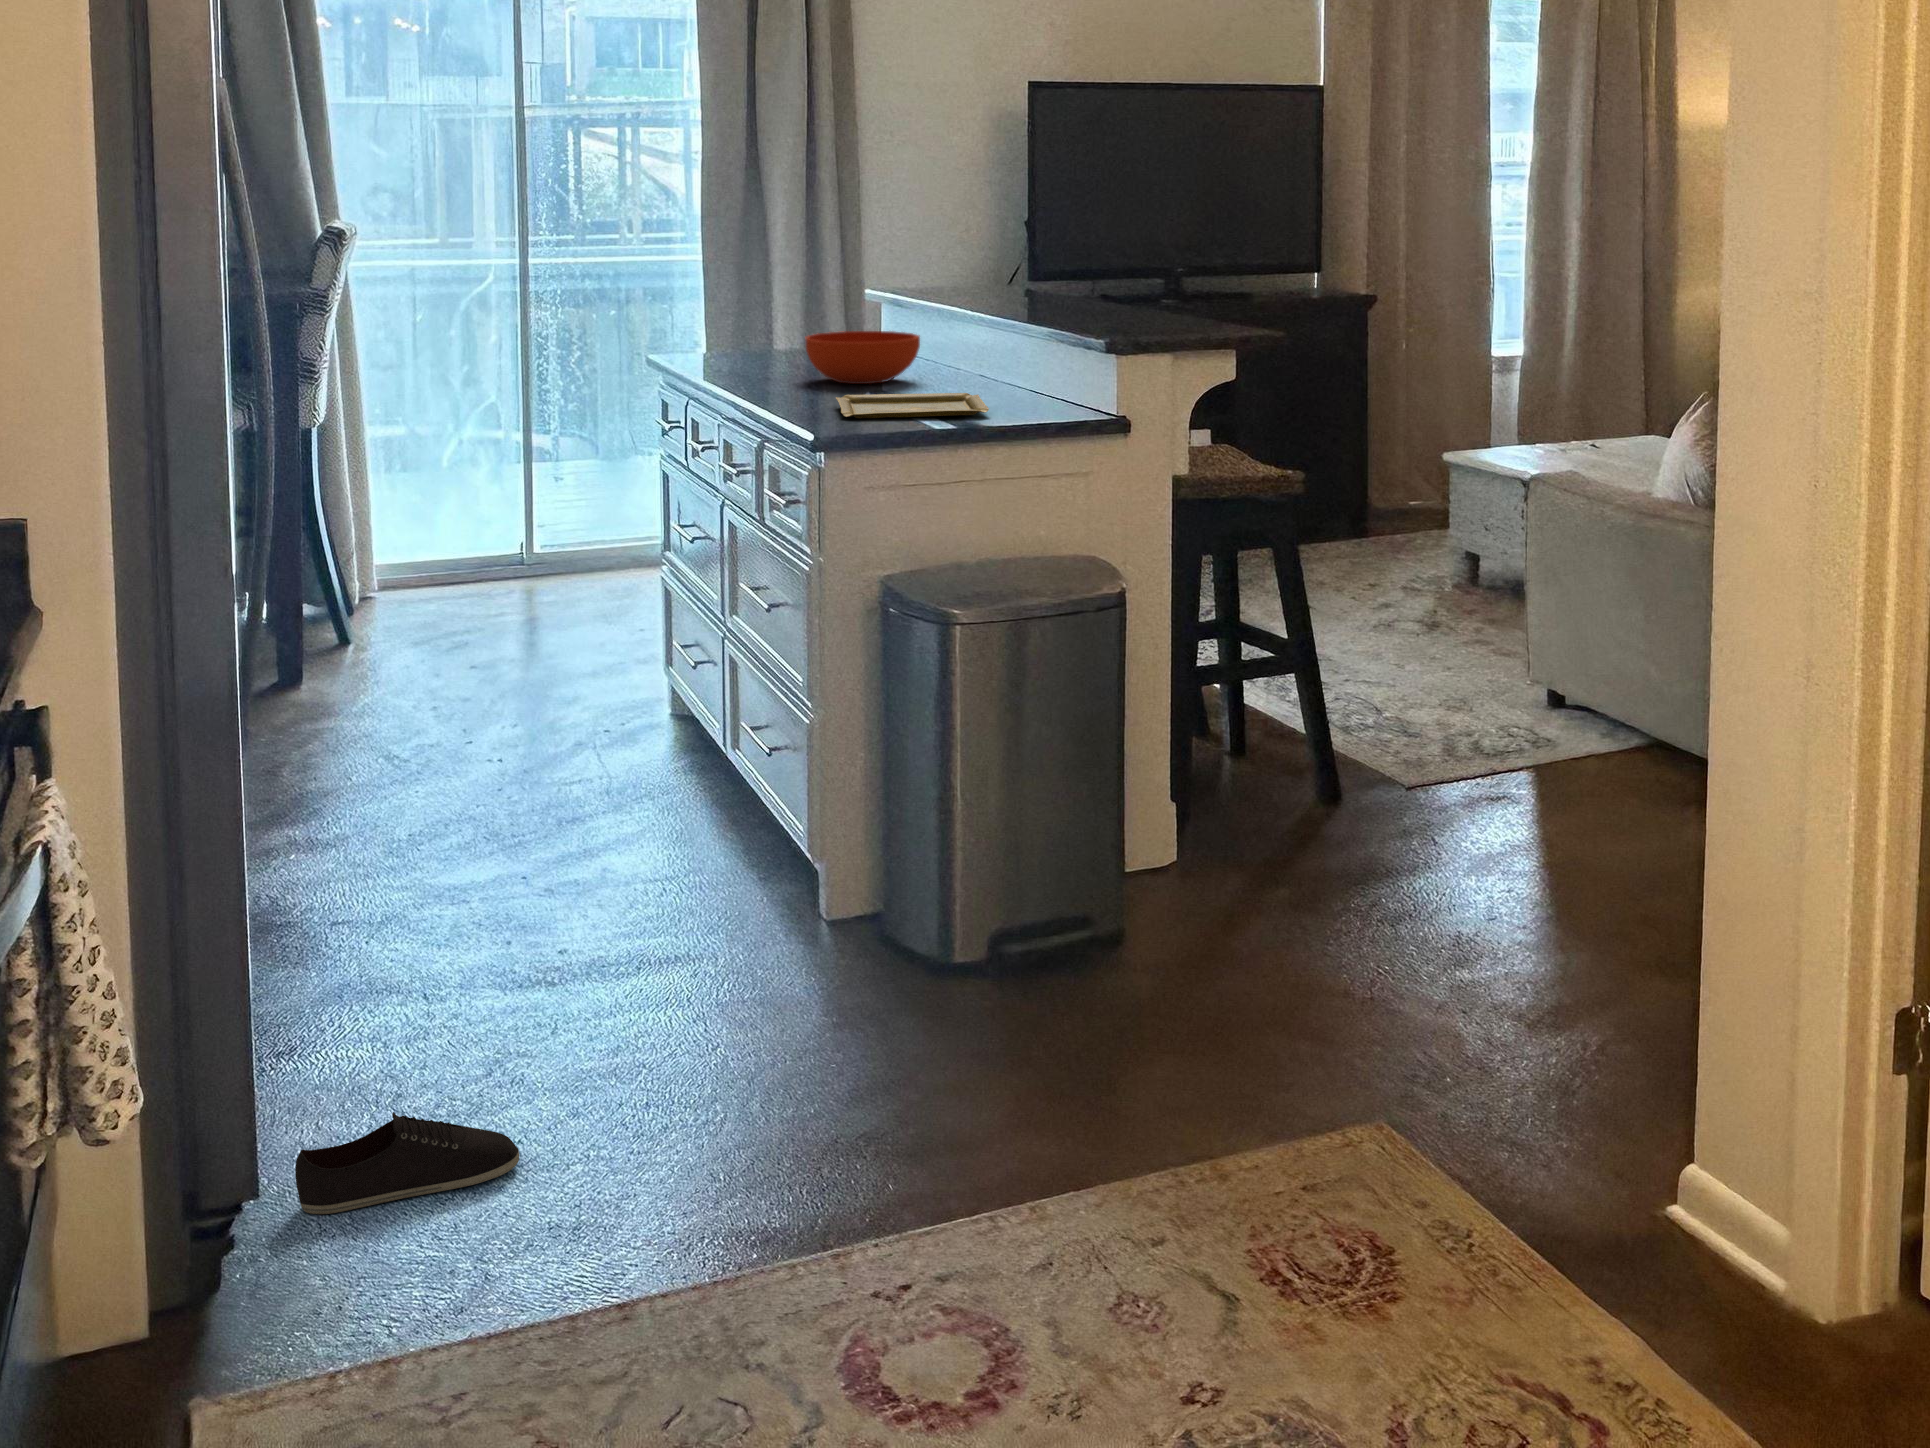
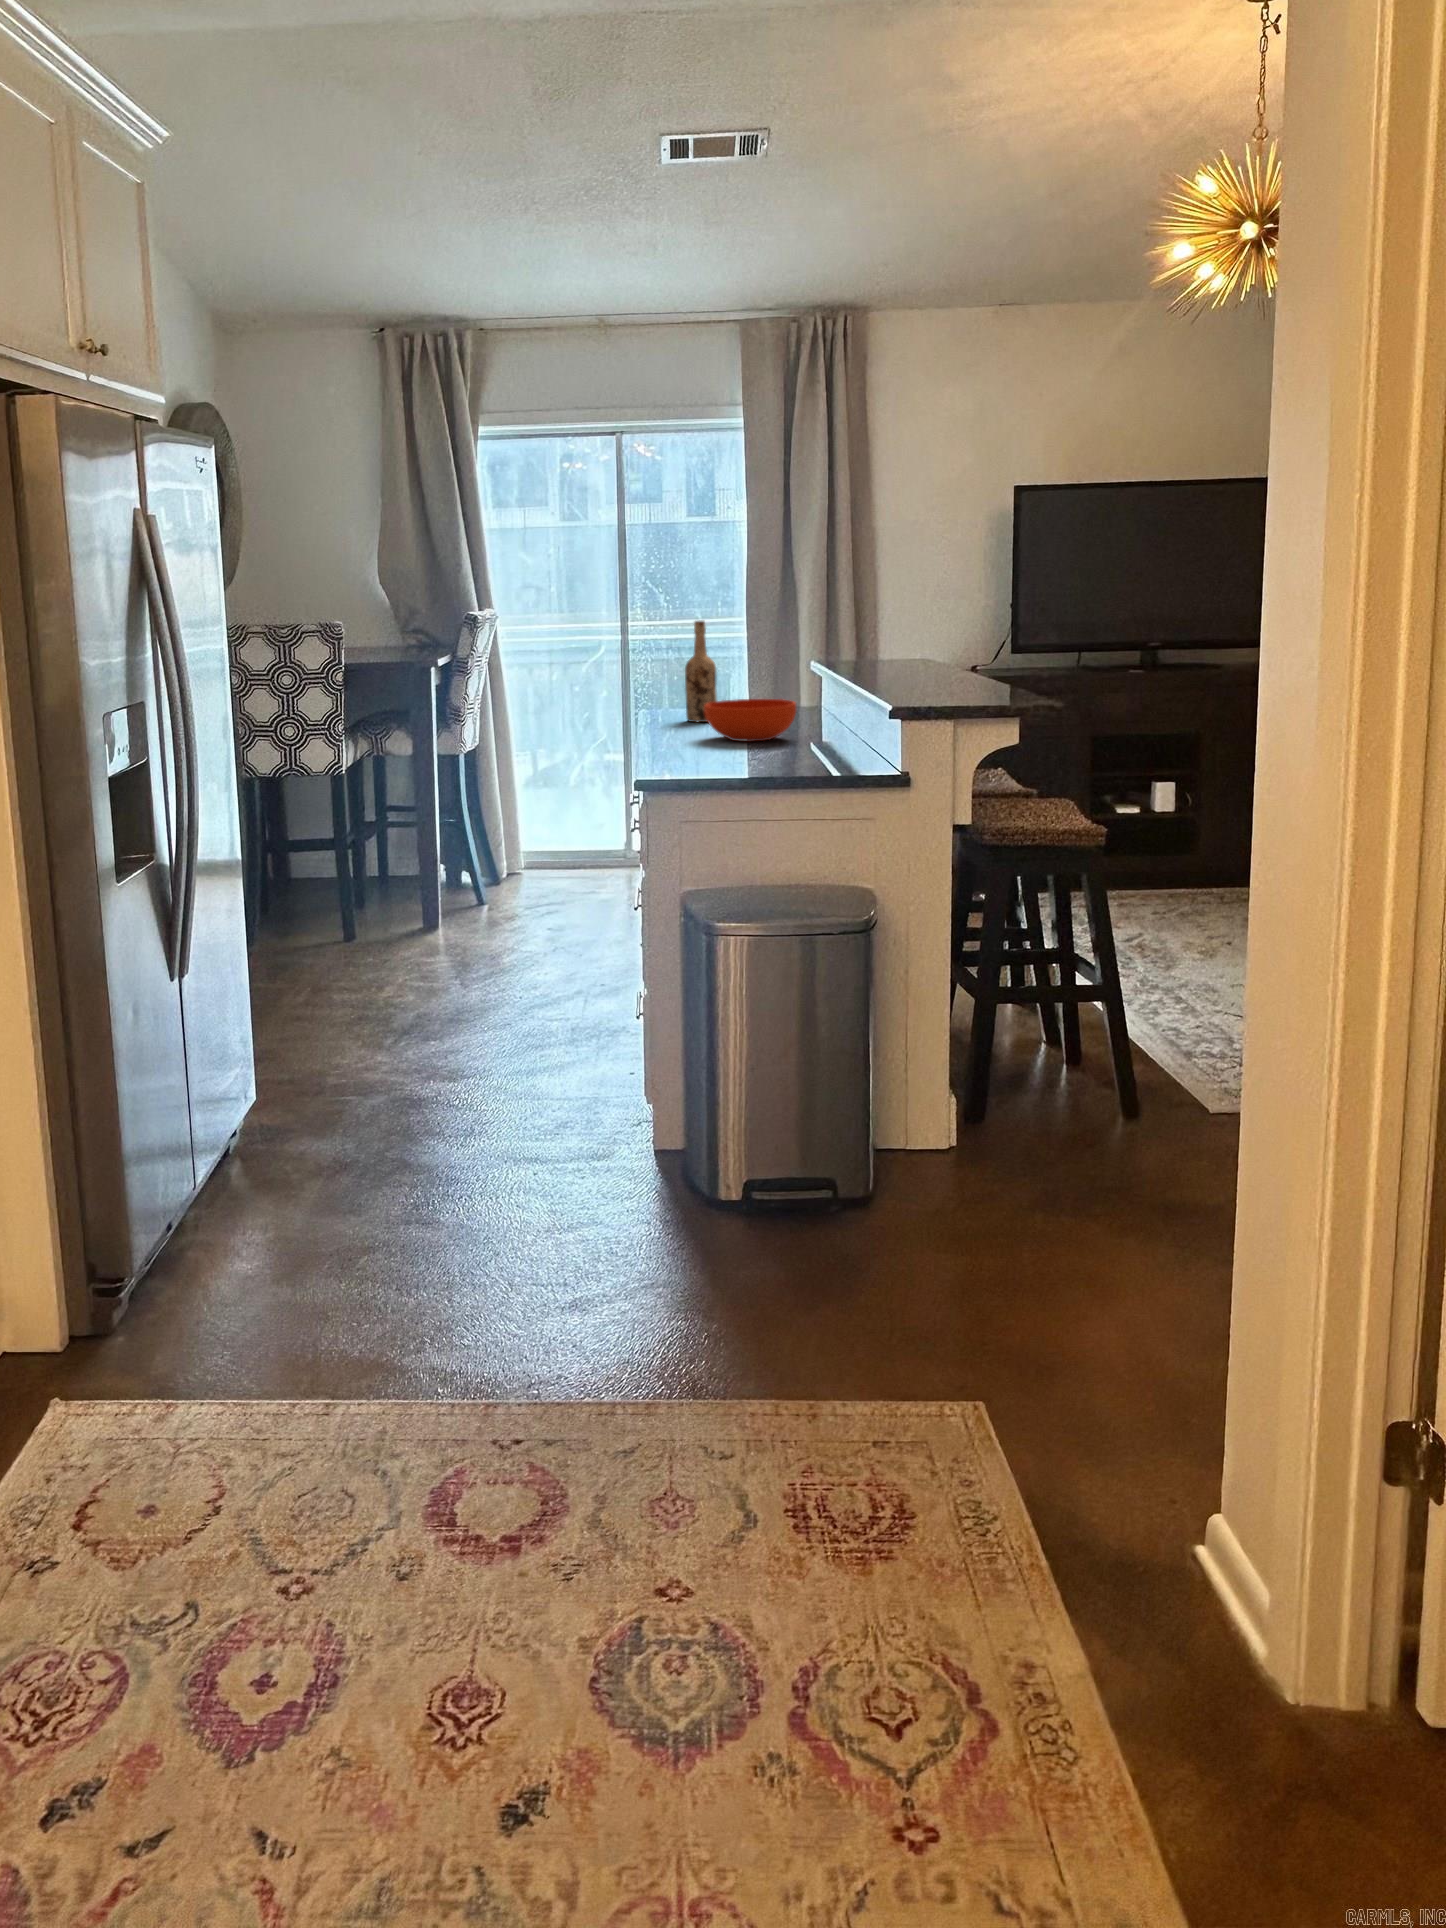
wine bottle: none [740,233,781,363] -> present [685,621,717,722]
tray: present [836,393,989,418] -> none [680,751,805,771]
shoe: present [295,1112,519,1214] -> none [198,1238,341,1298]

